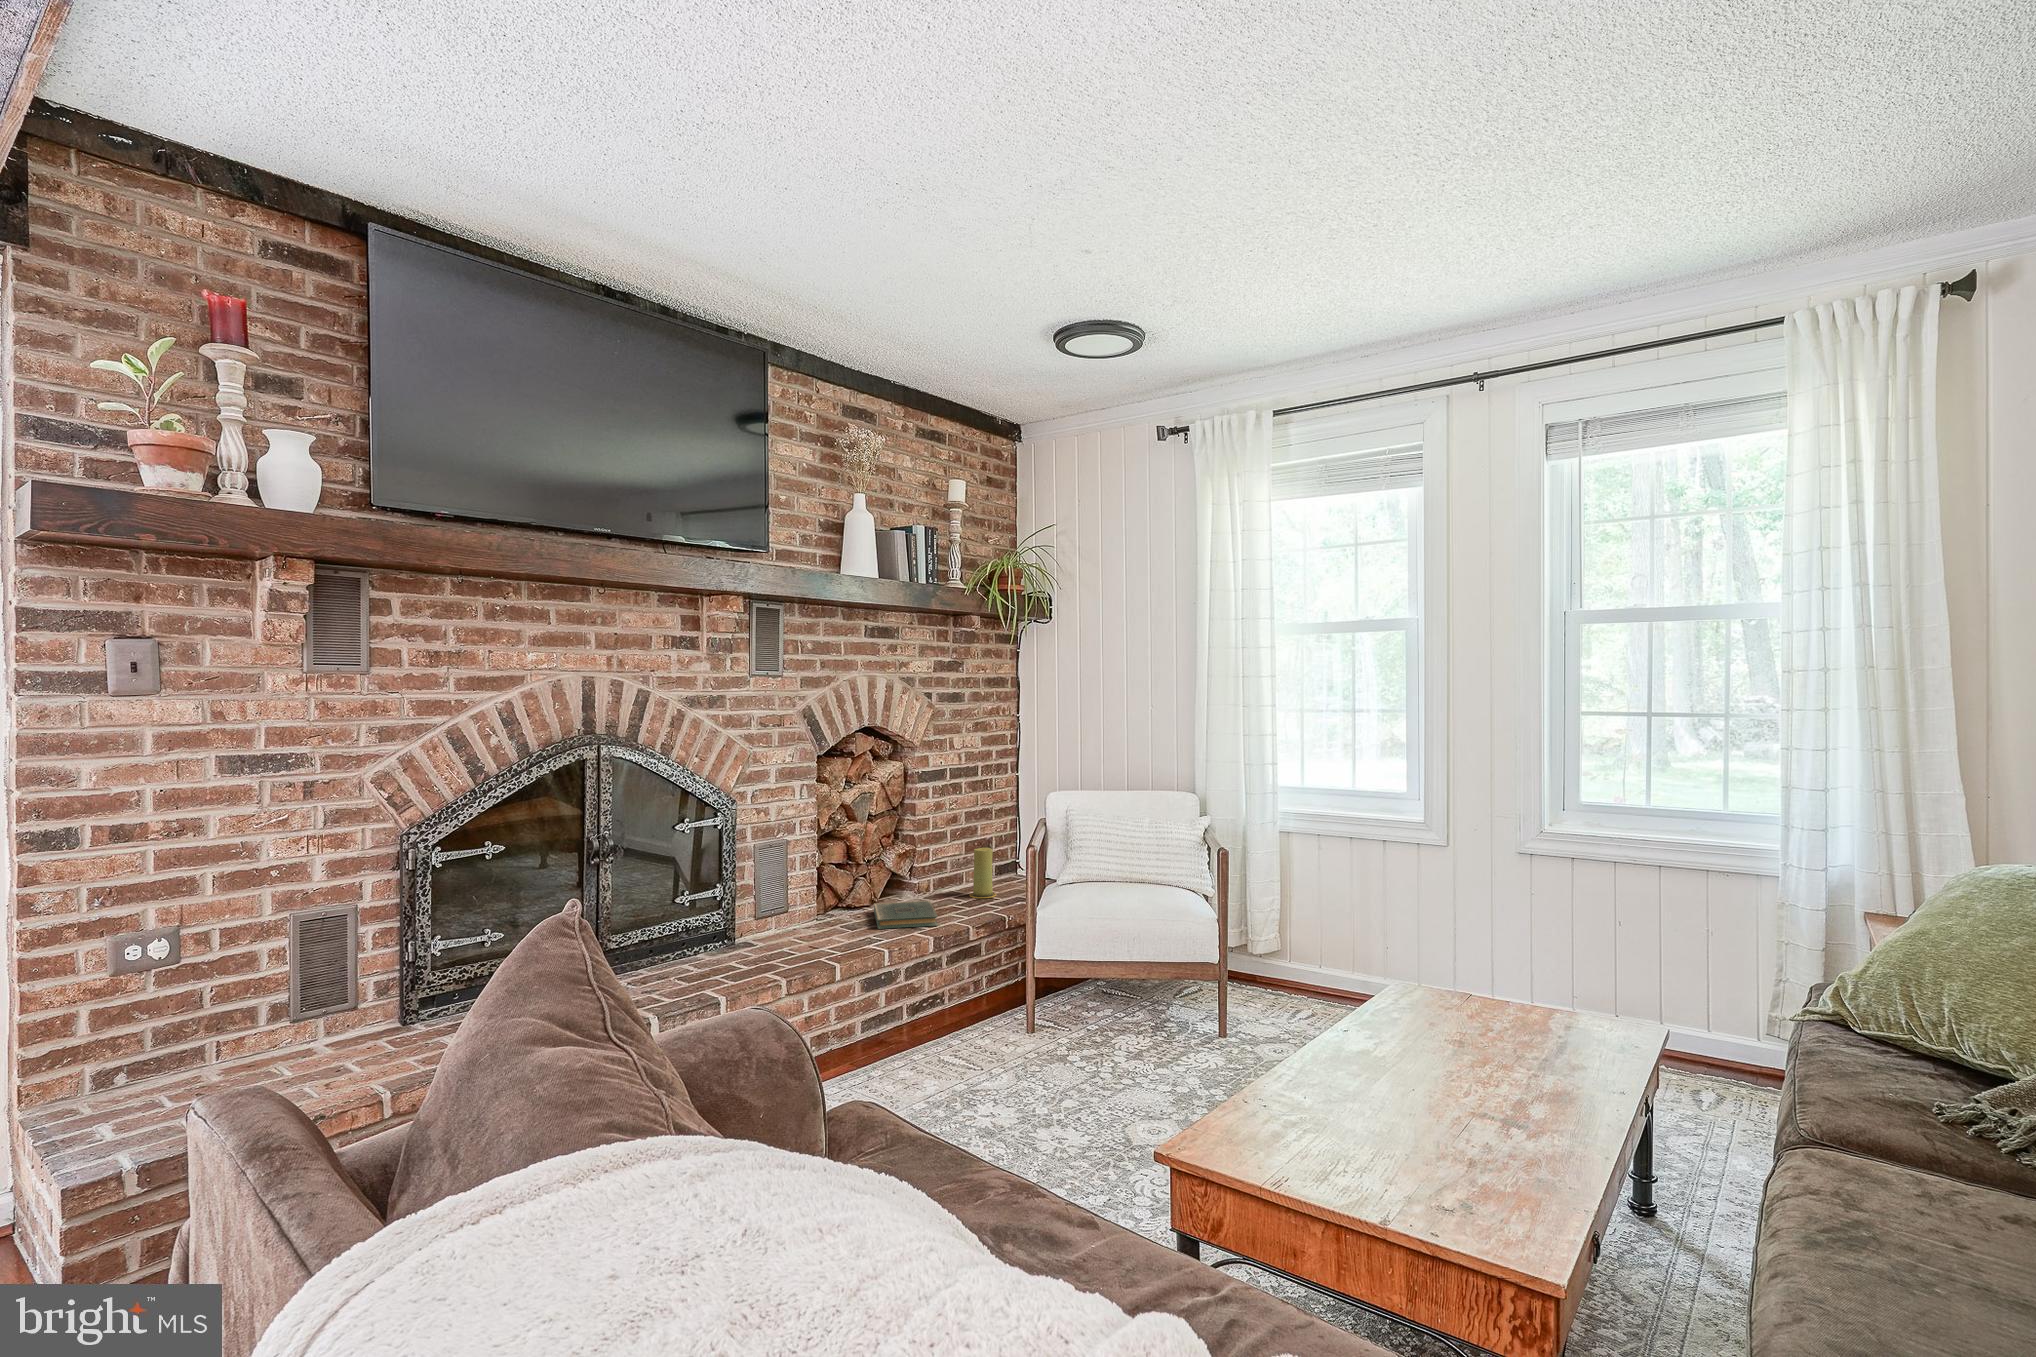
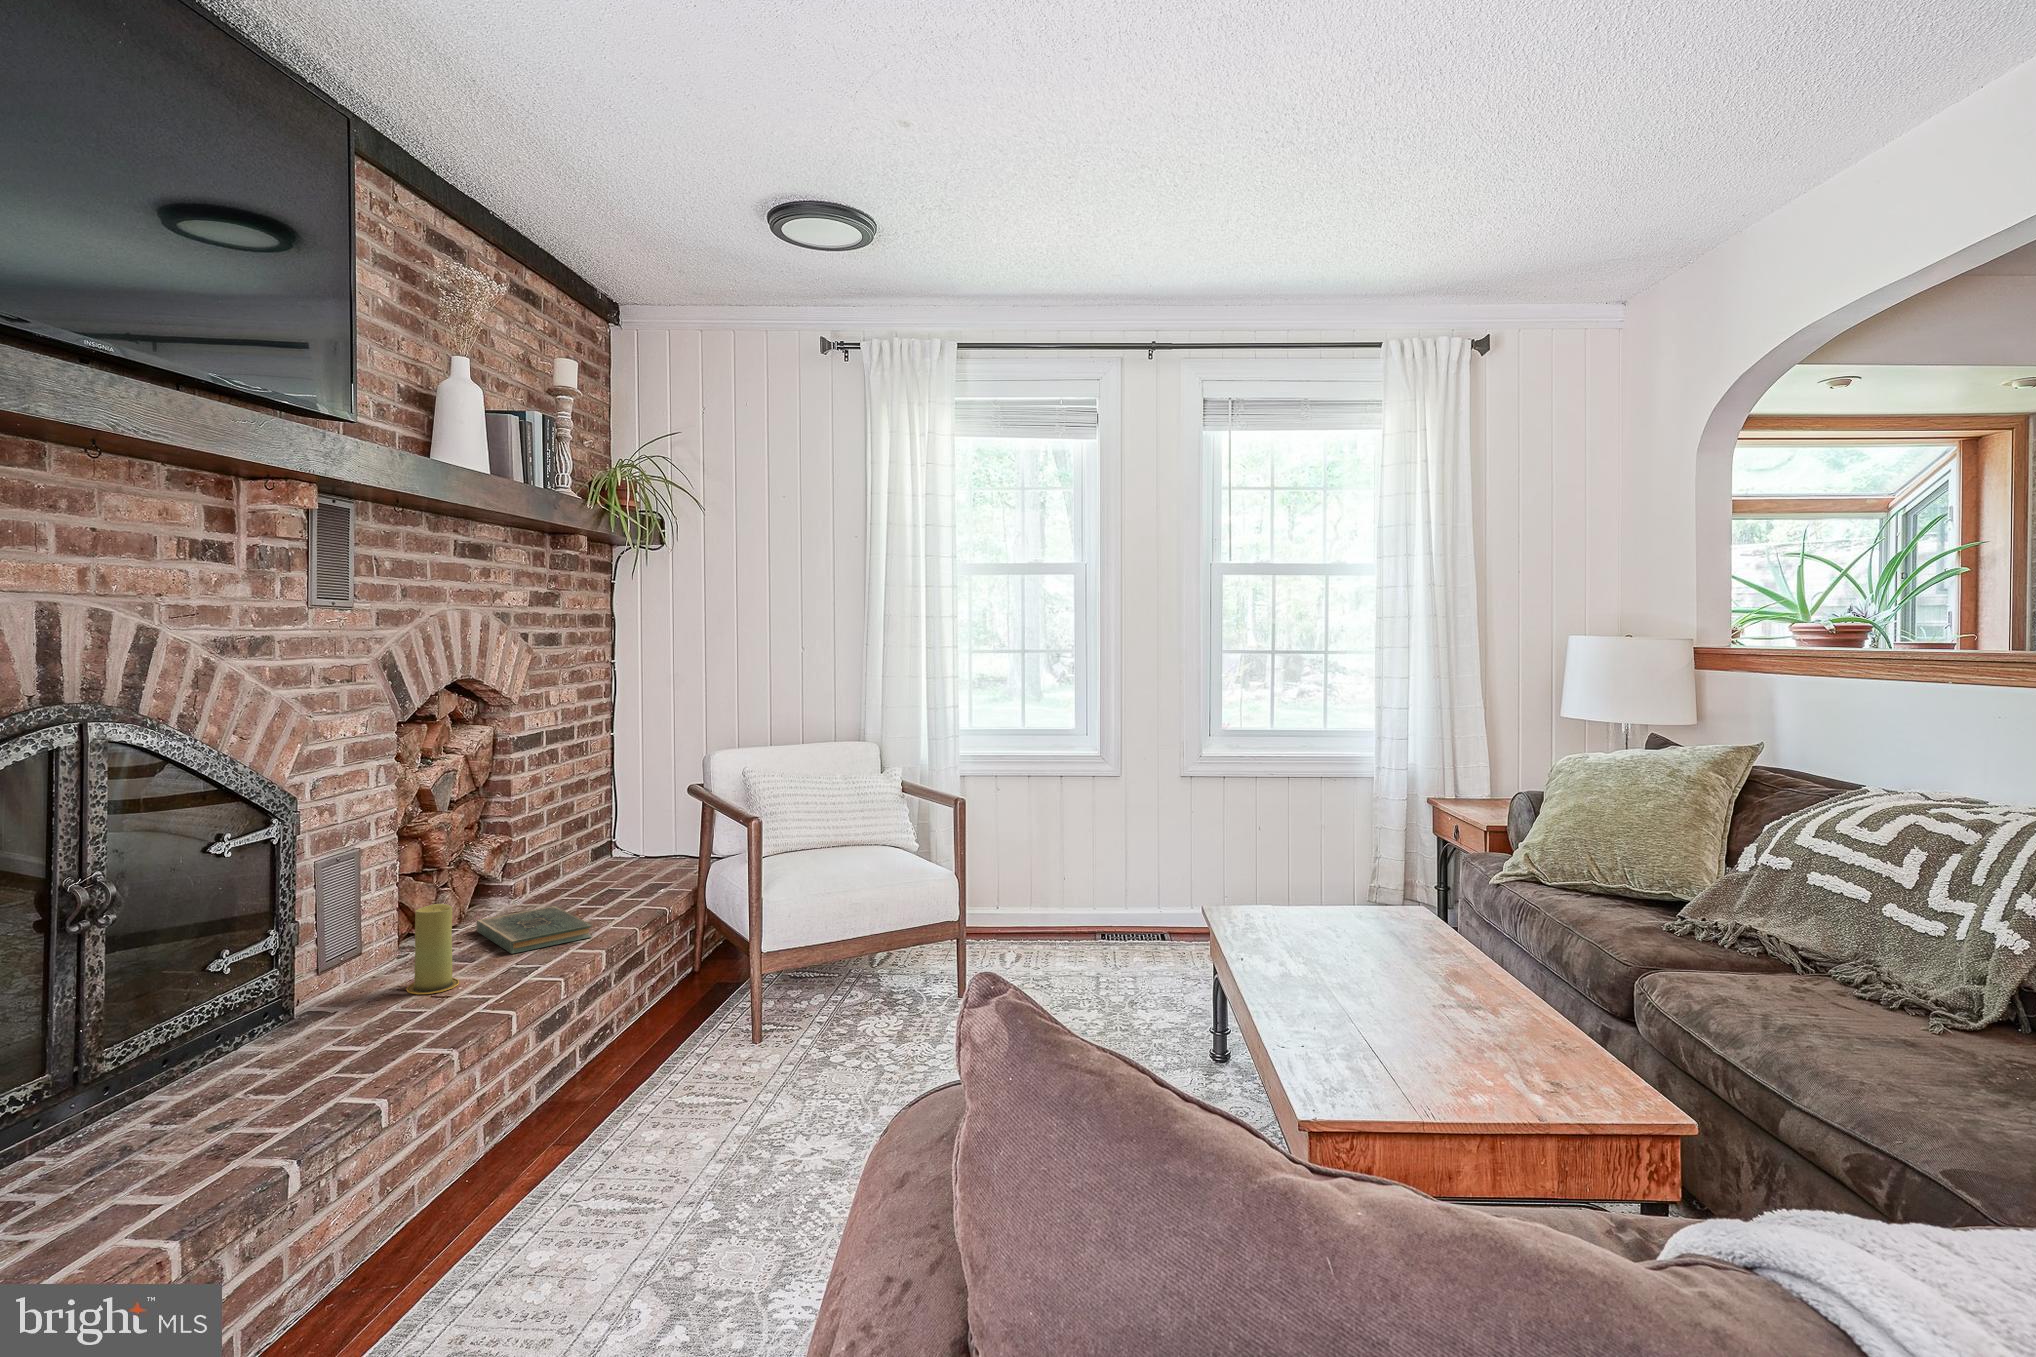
candle: present [970,848,996,898] -> present [406,904,459,994]

